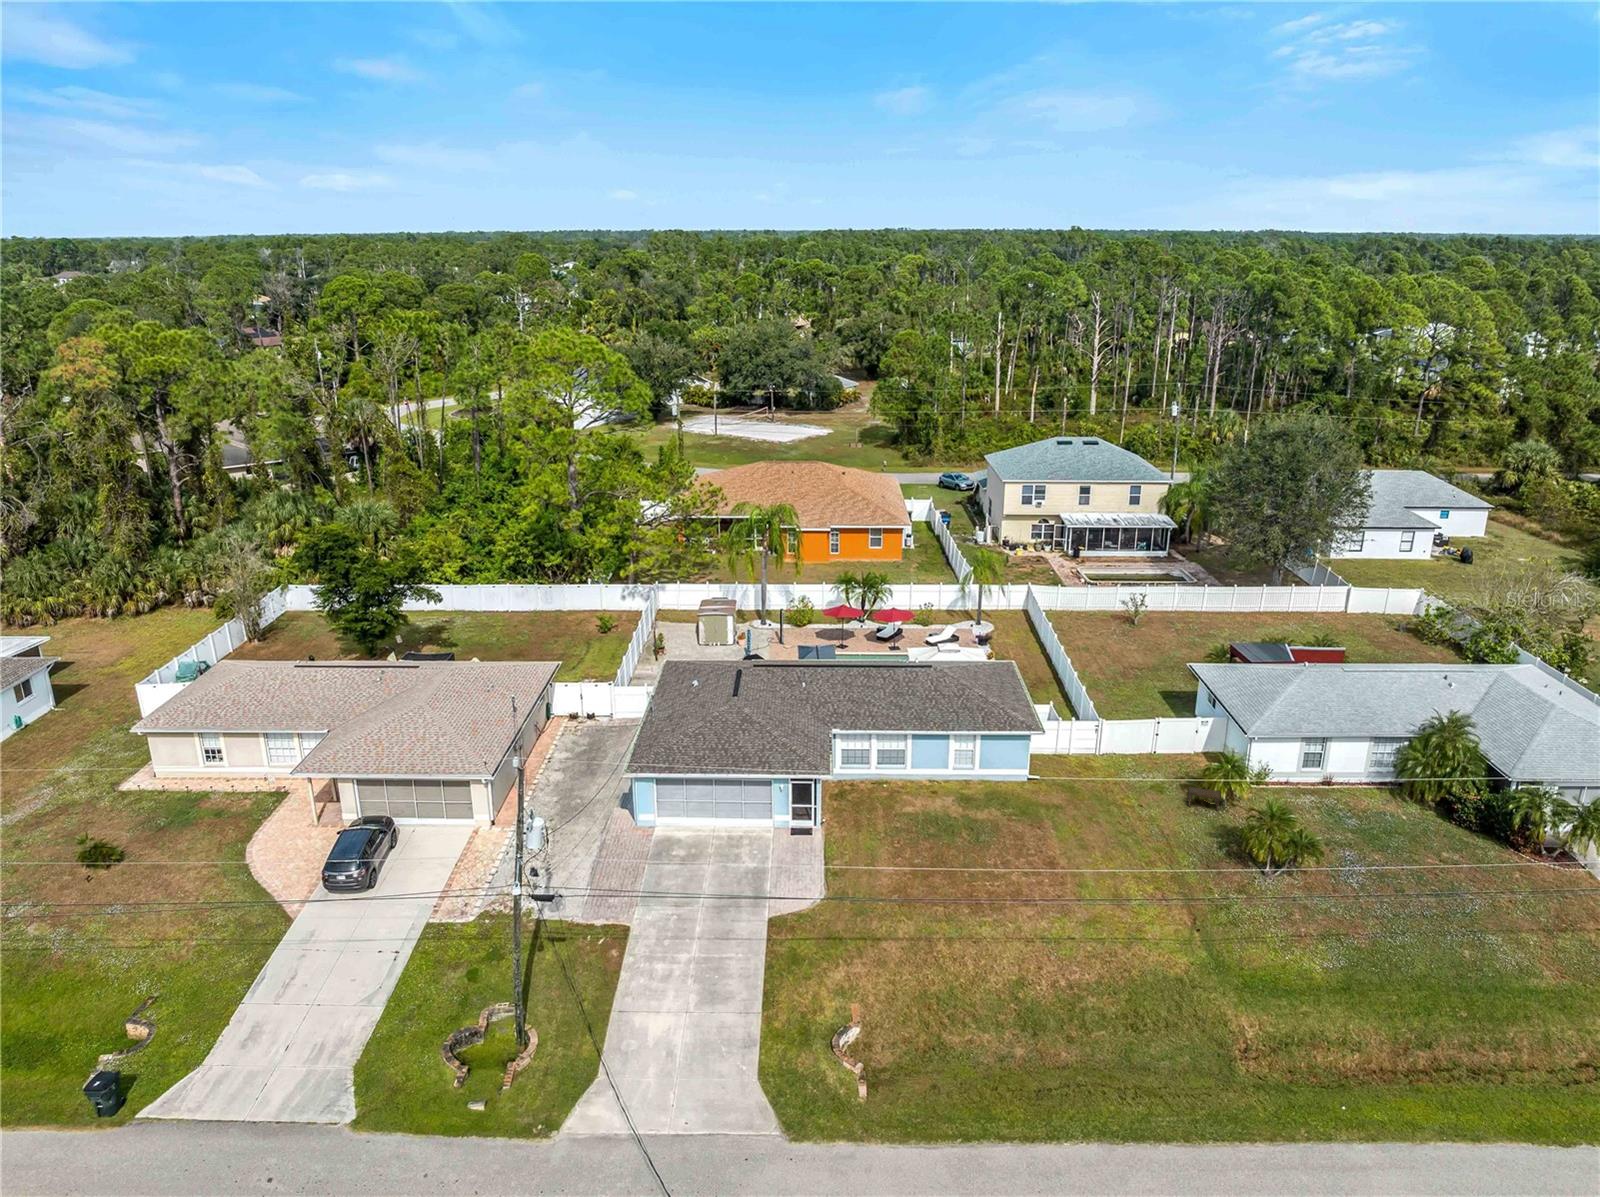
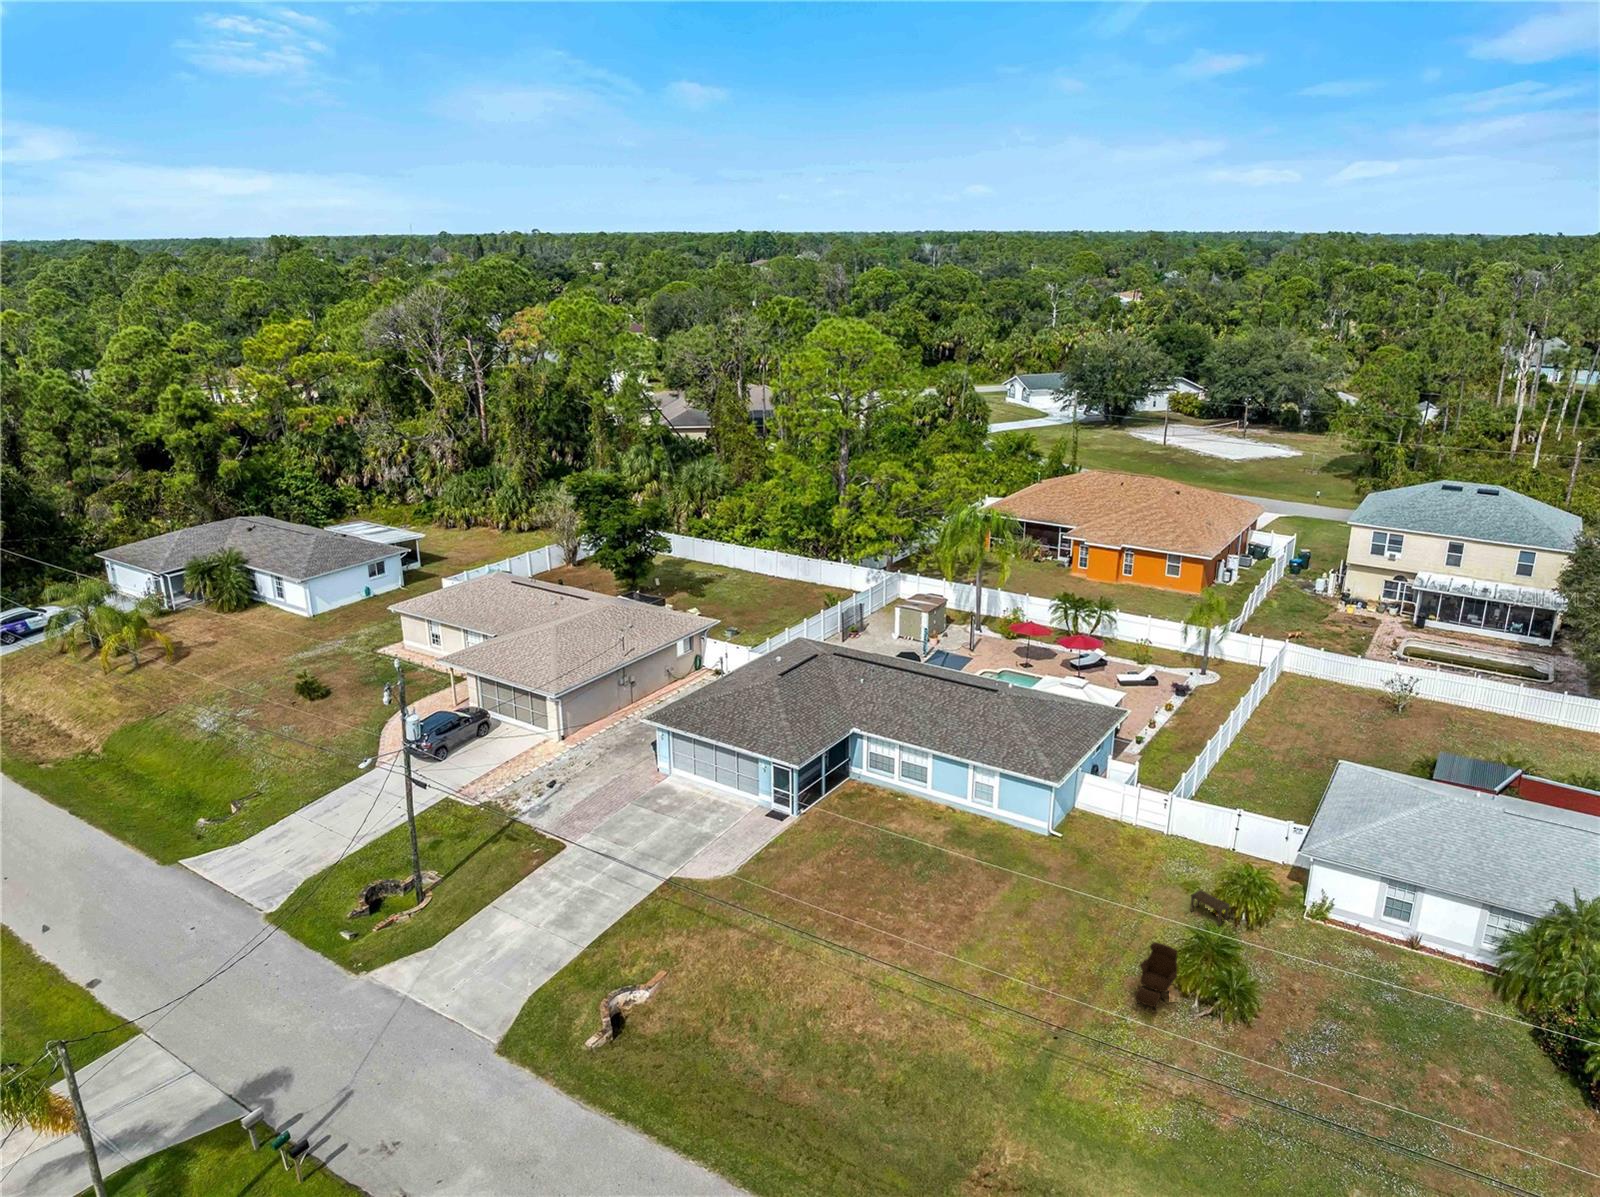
lounge chair: none [1232,836,1268,895] -> present [1135,942,1178,1008]

